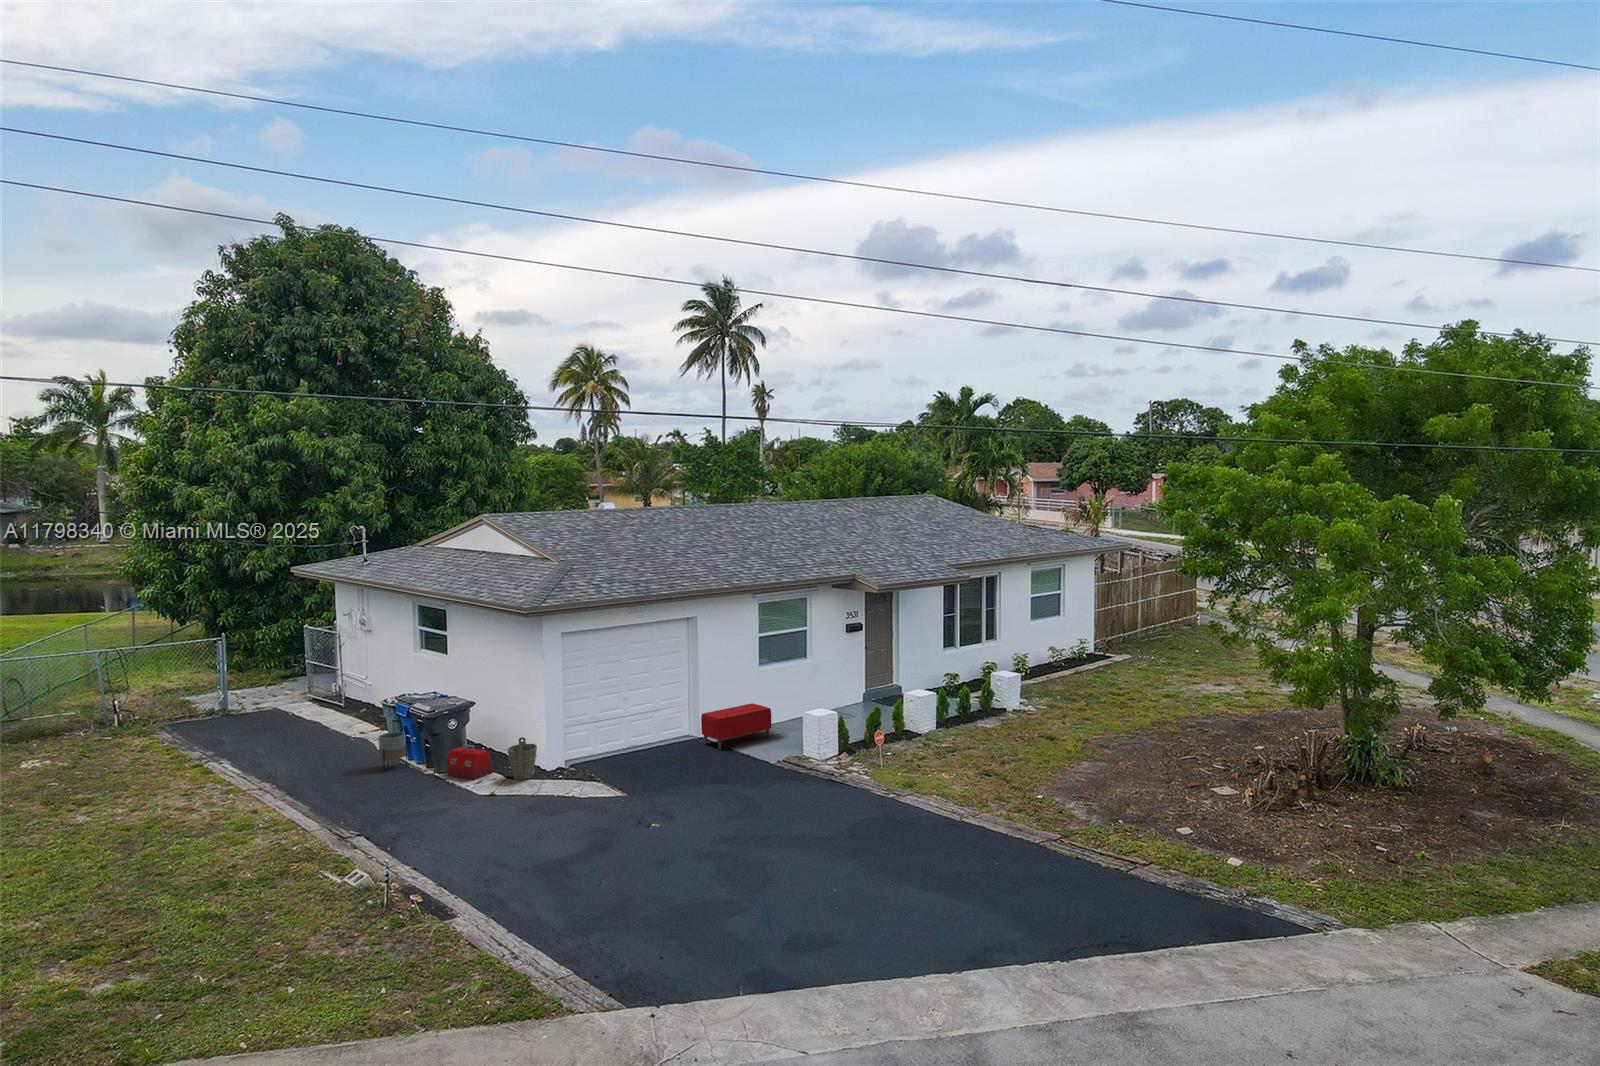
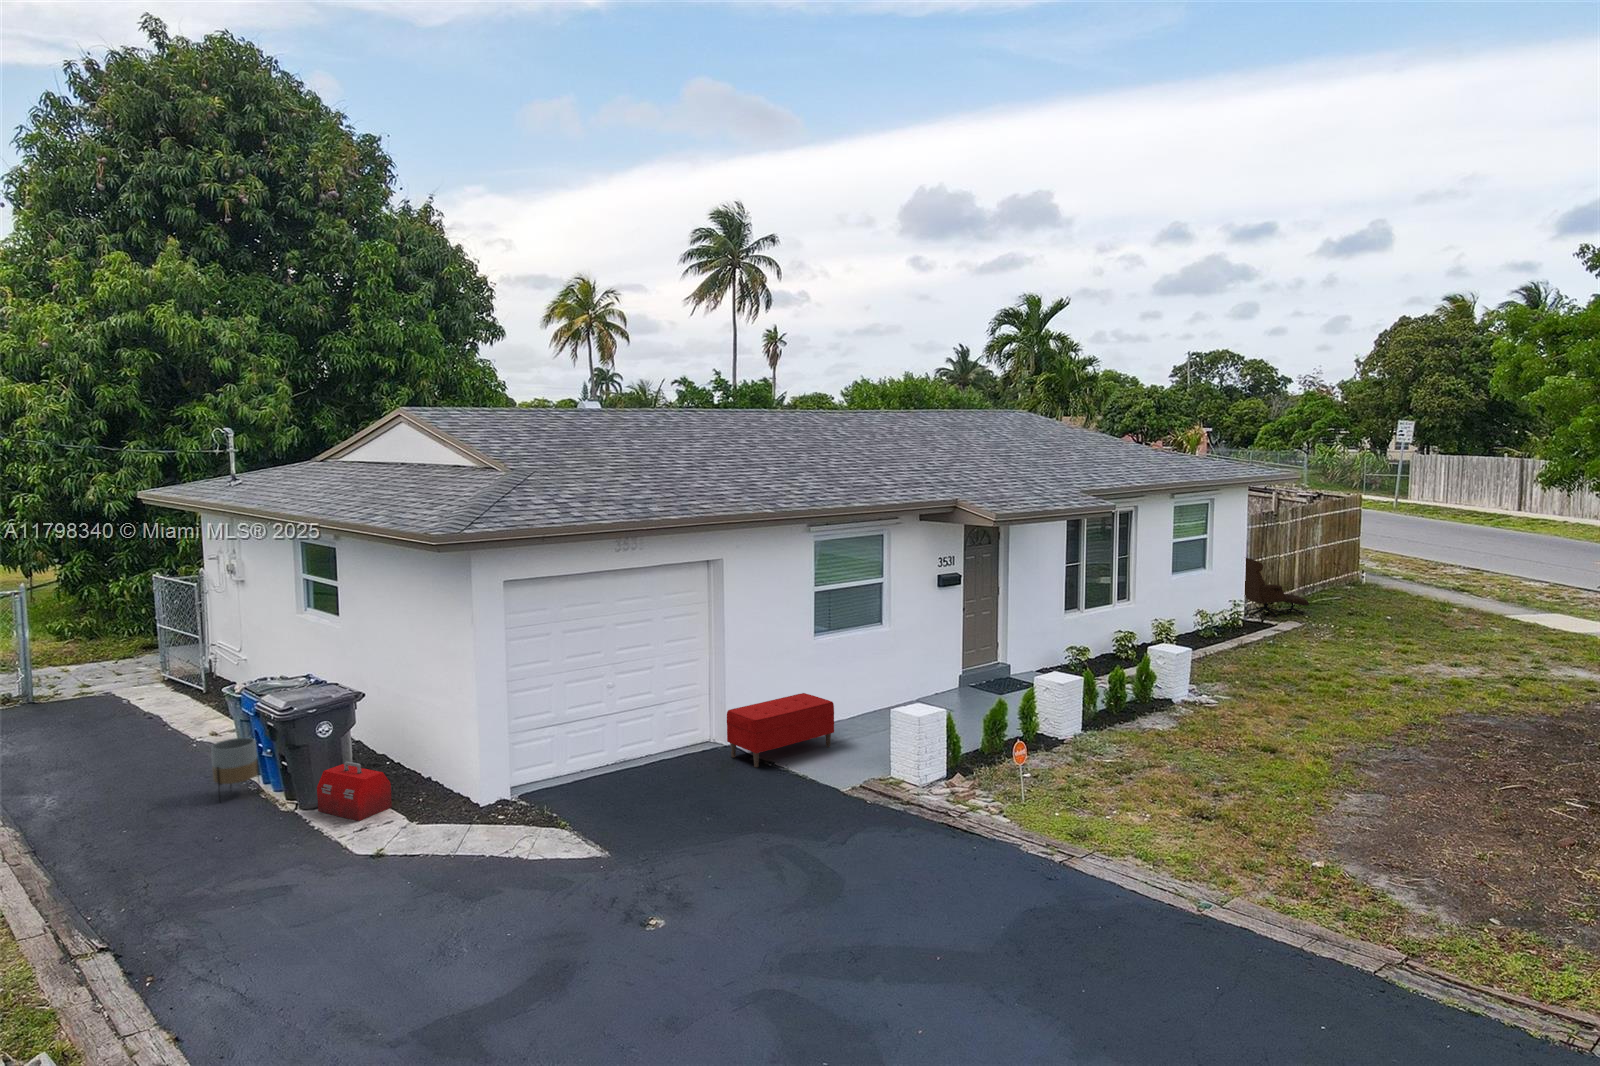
lounge chair: none [1087,608,1137,652] -> present [1245,558,1309,617]
bucket: present [508,737,537,780] -> none [413,751,462,822]

